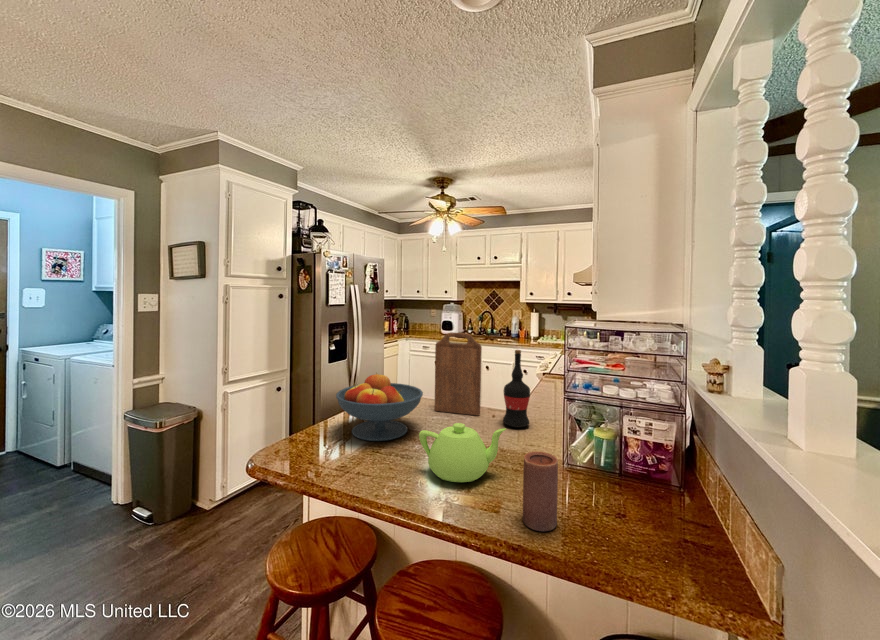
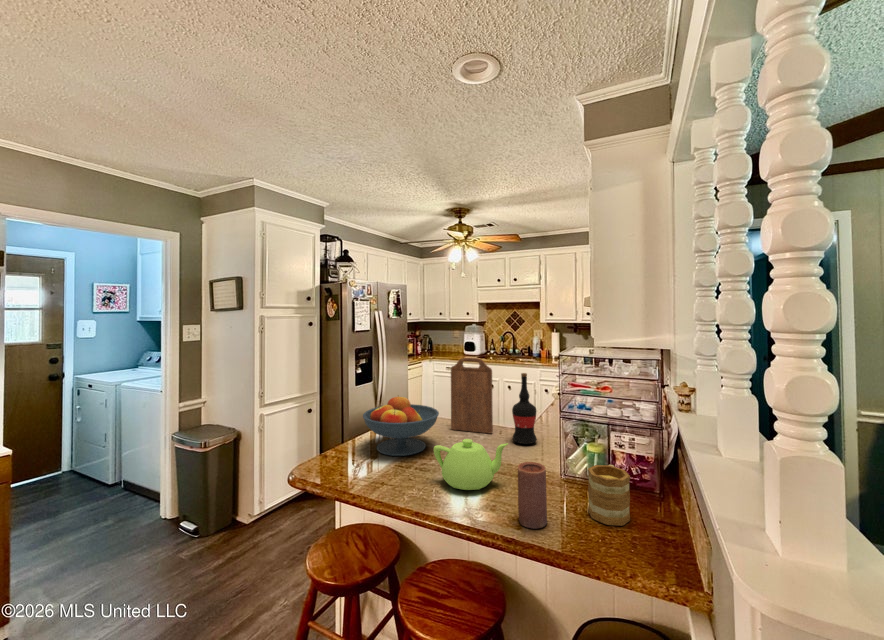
mug: none [601,454,654,526] -> present [588,465,630,526]

